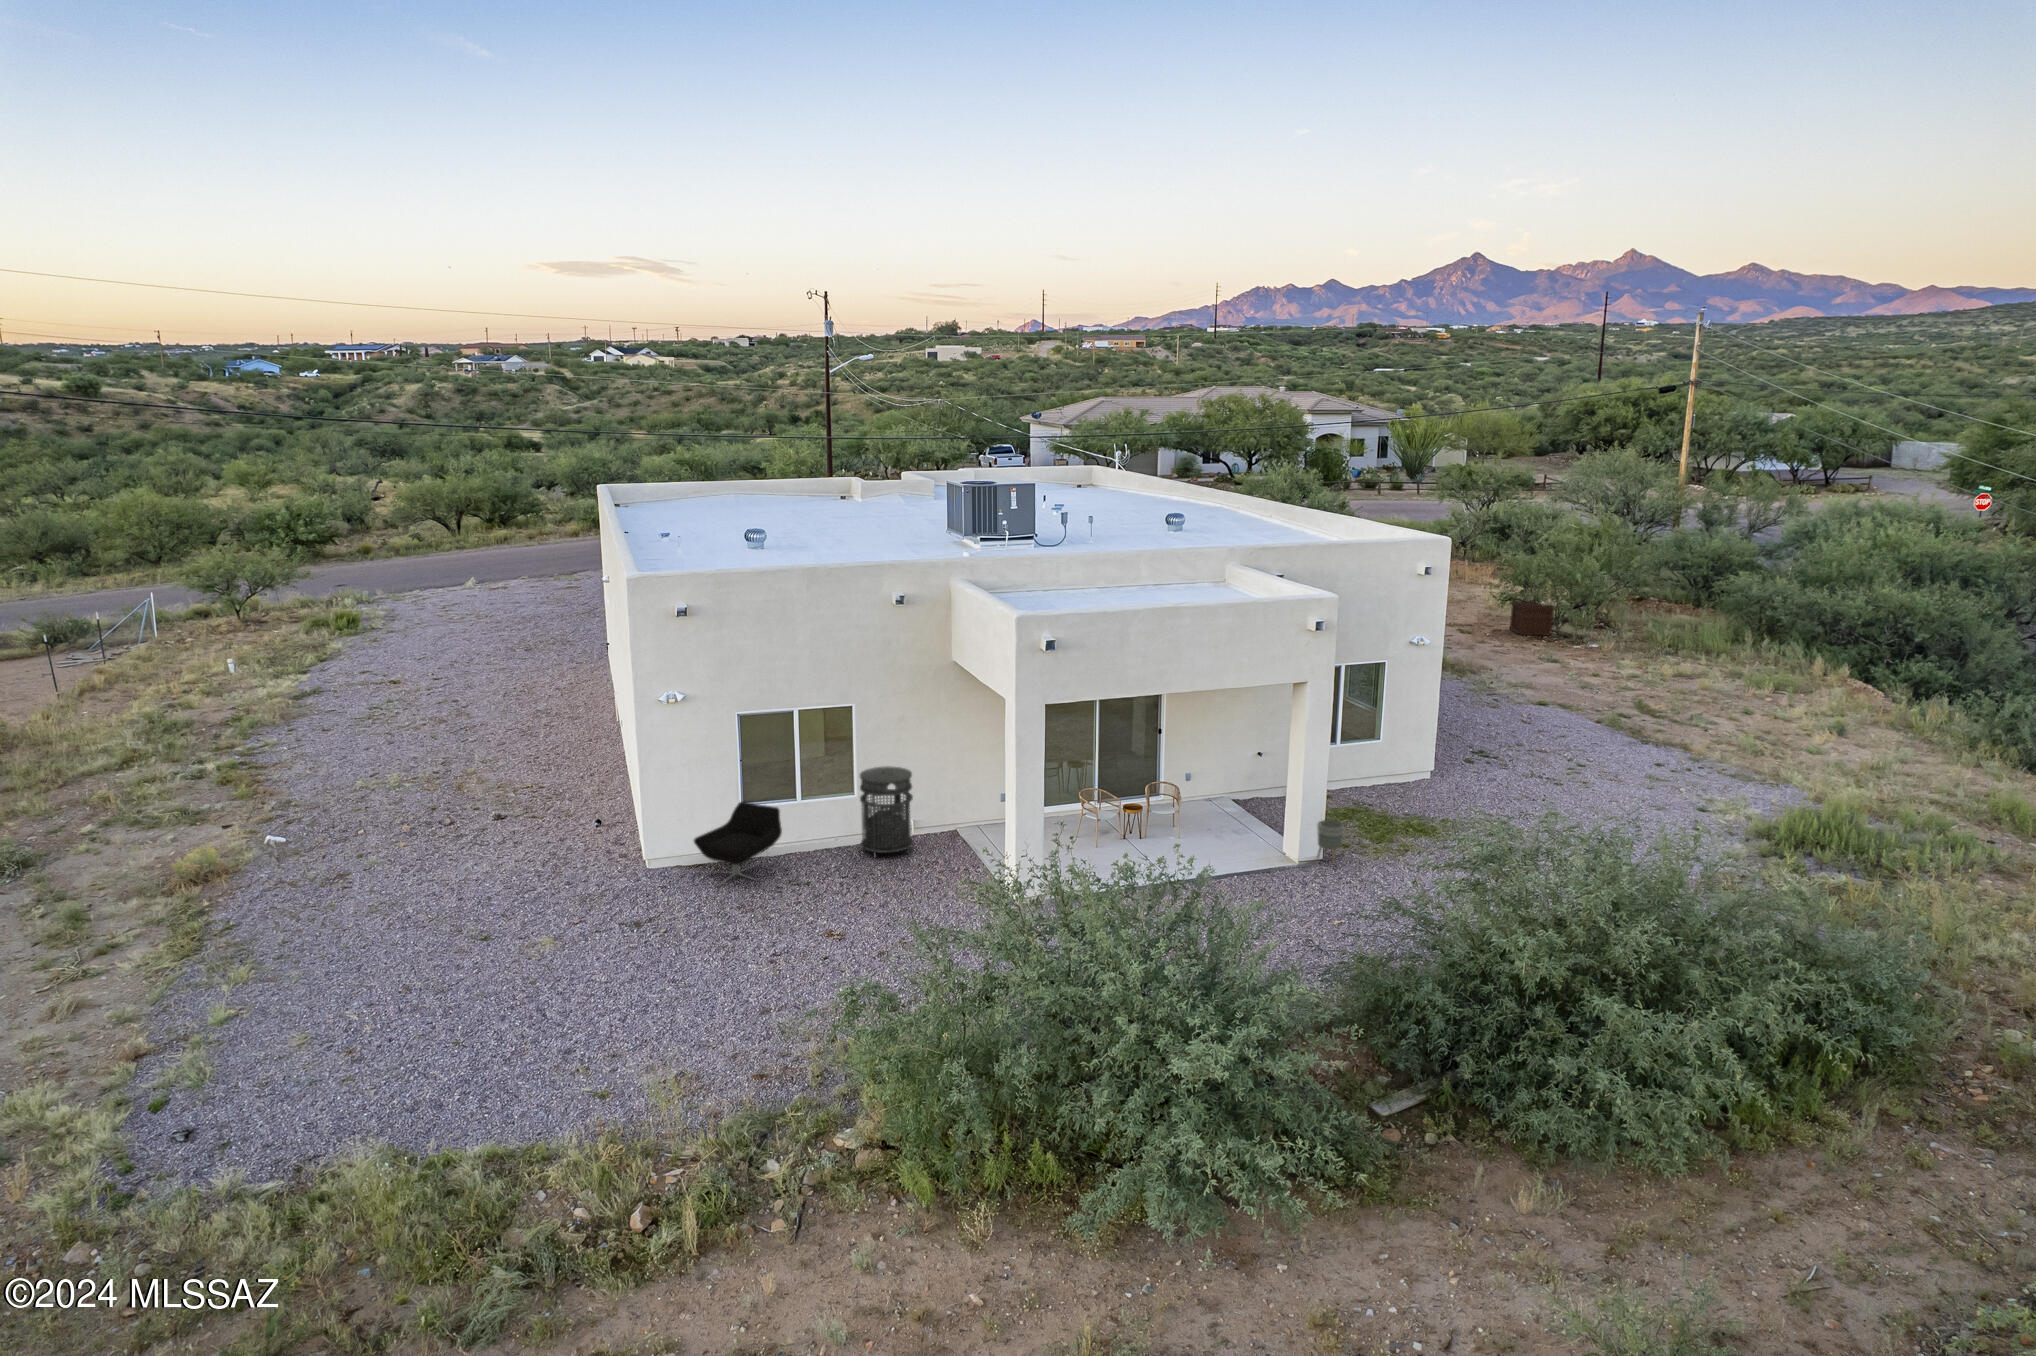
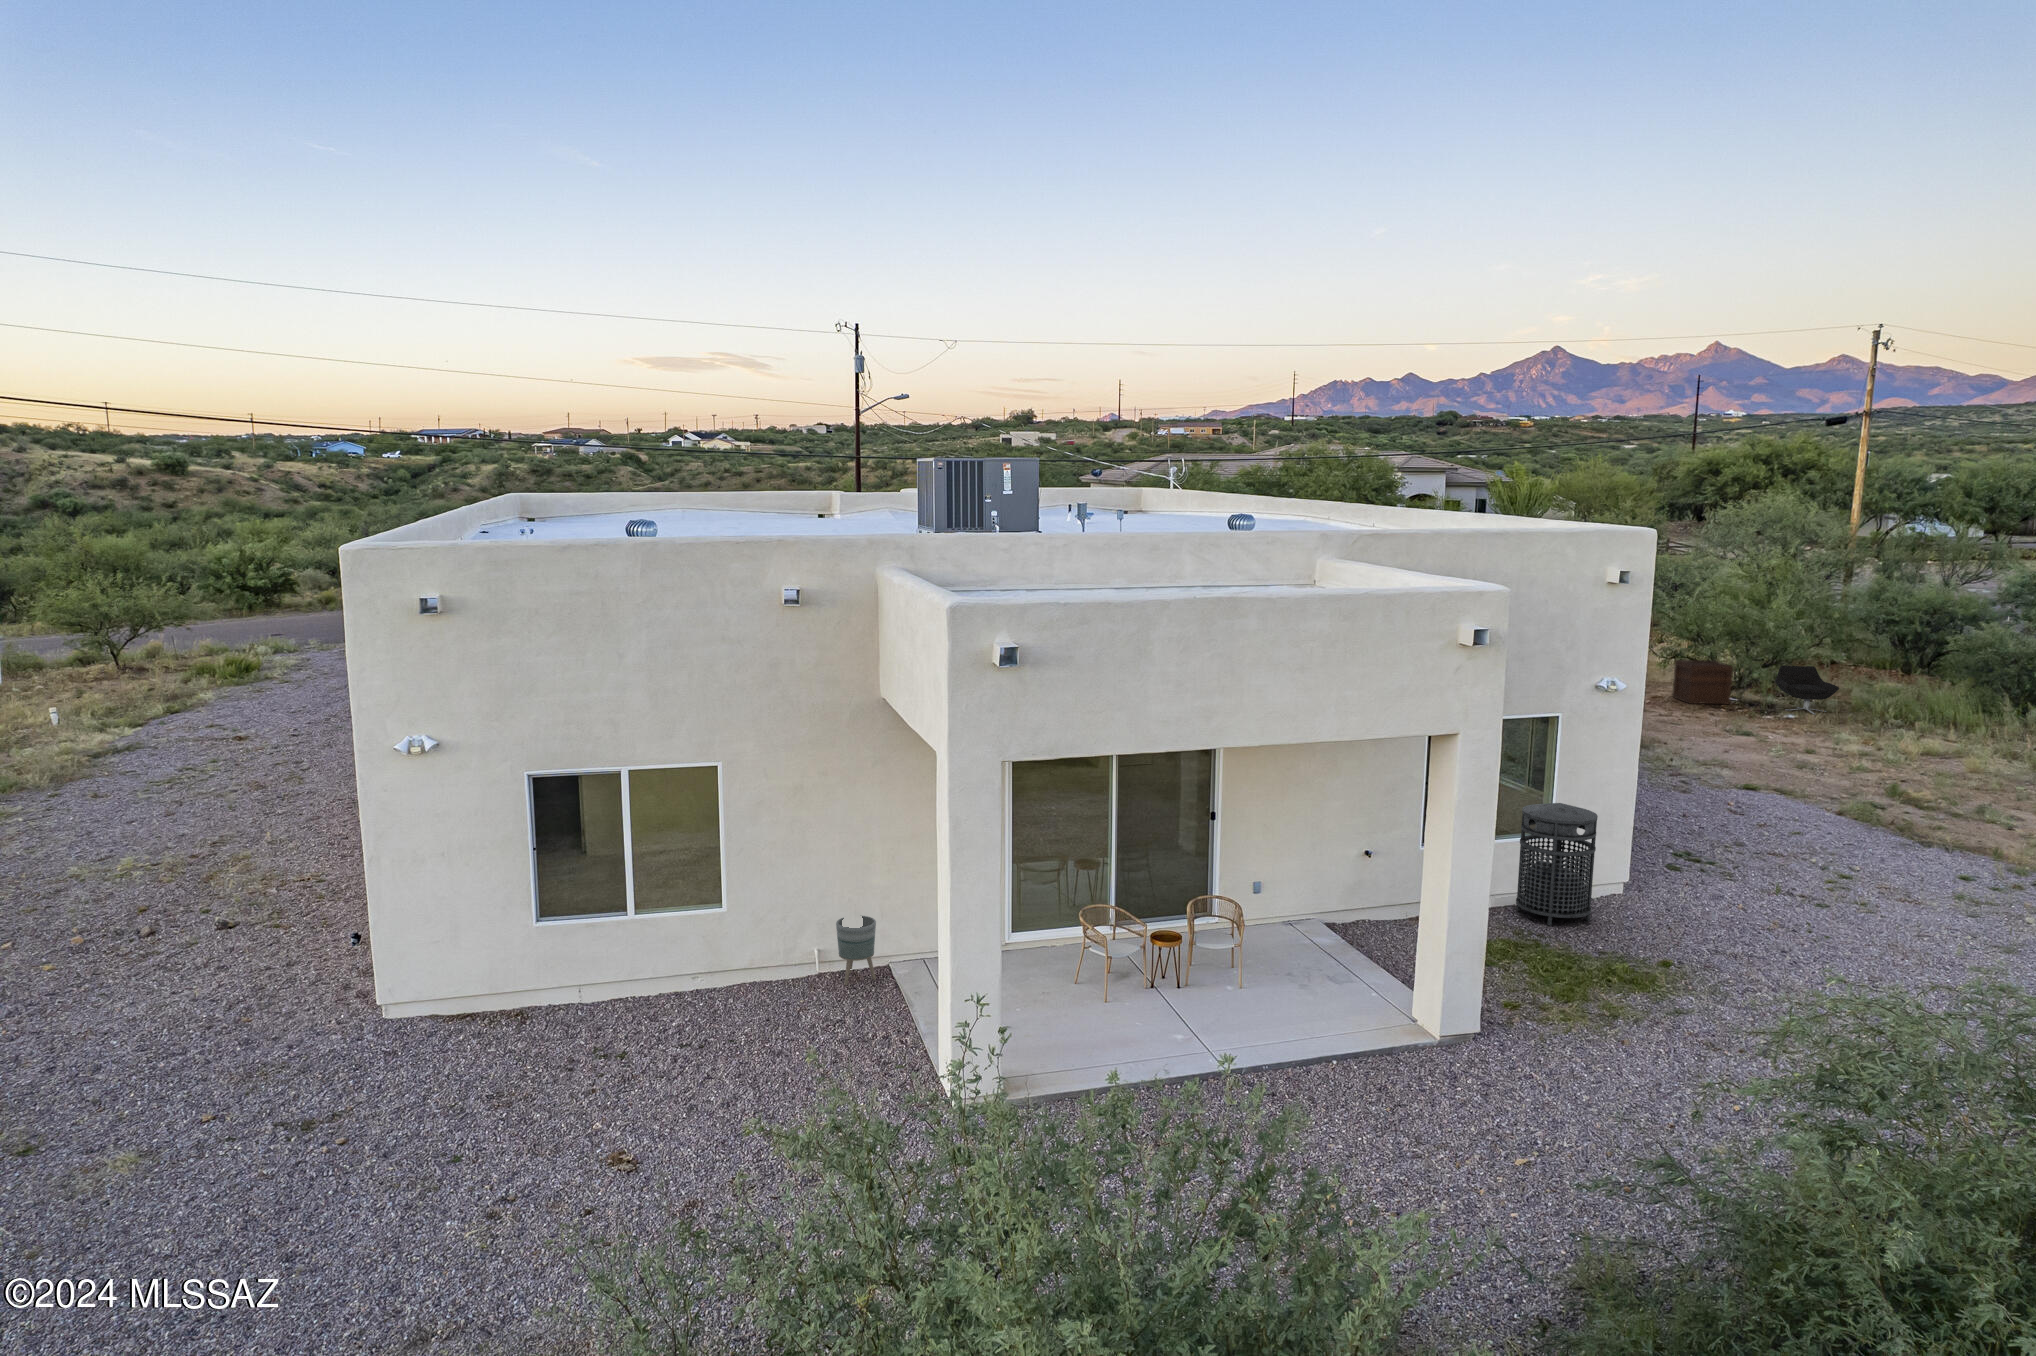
trash can: present [860,766,913,857] -> present [1516,803,1598,925]
lounge chair: present [694,802,782,887] -> present [1775,666,1839,714]
planter: present [1316,820,1344,865] -> present [836,916,876,985]

